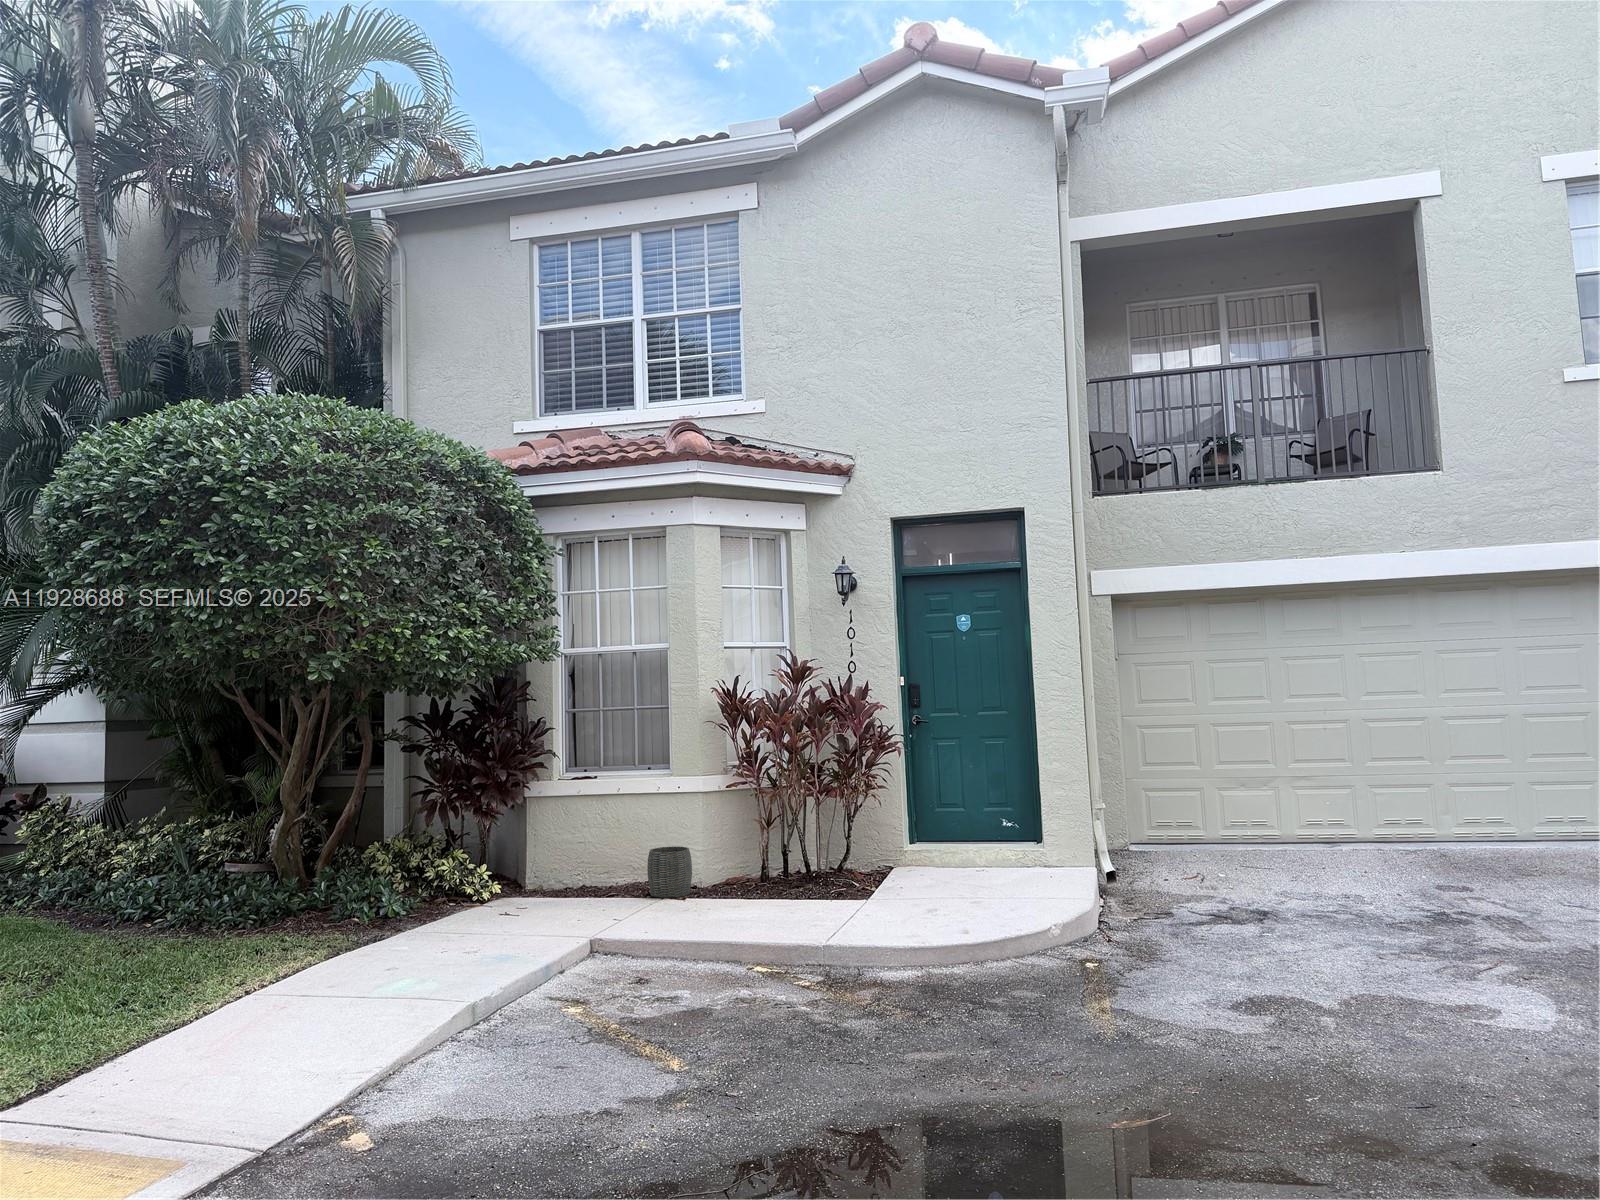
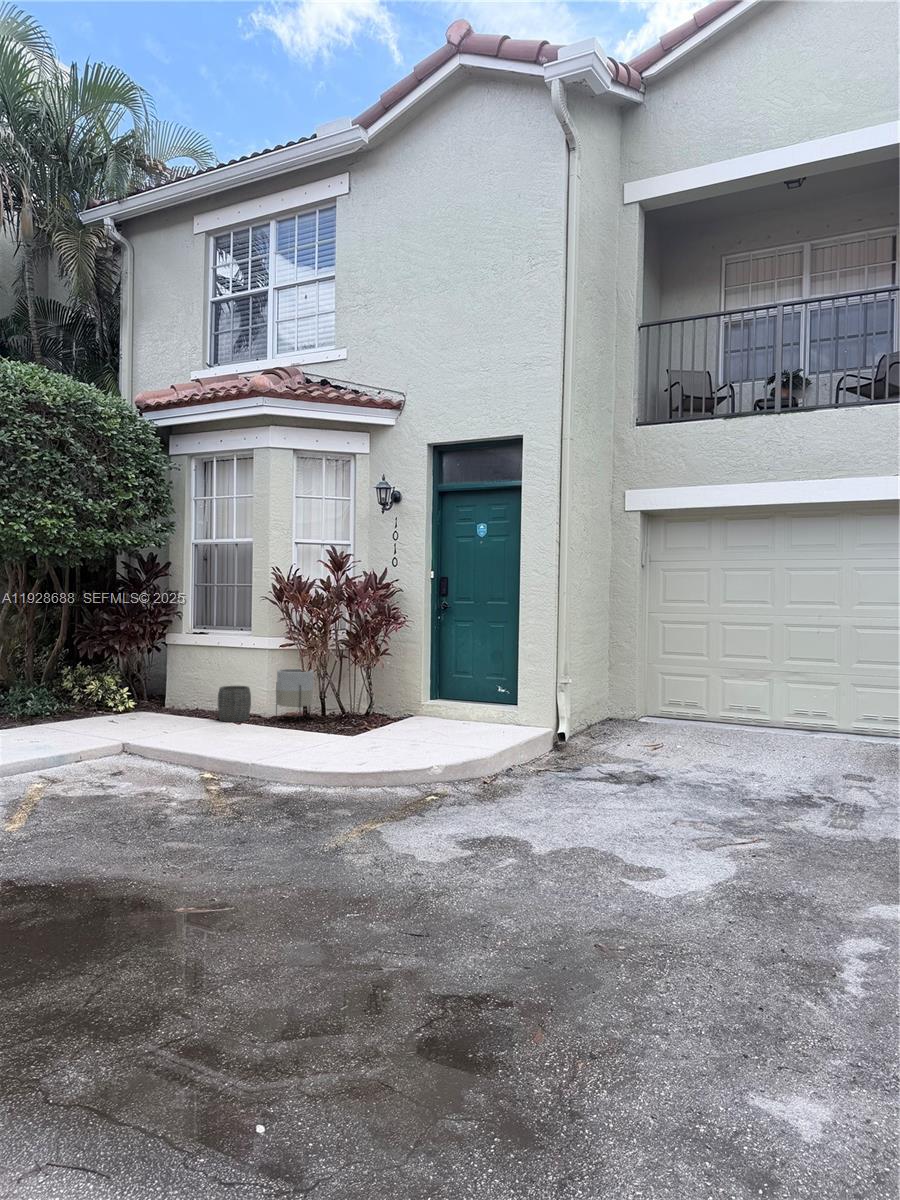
planter: none [724,817,774,889] -> present [276,669,314,718]

